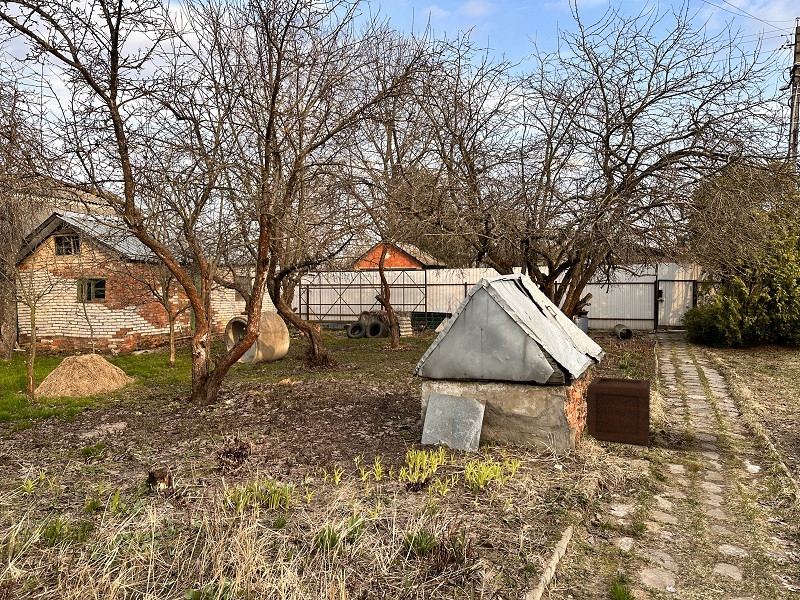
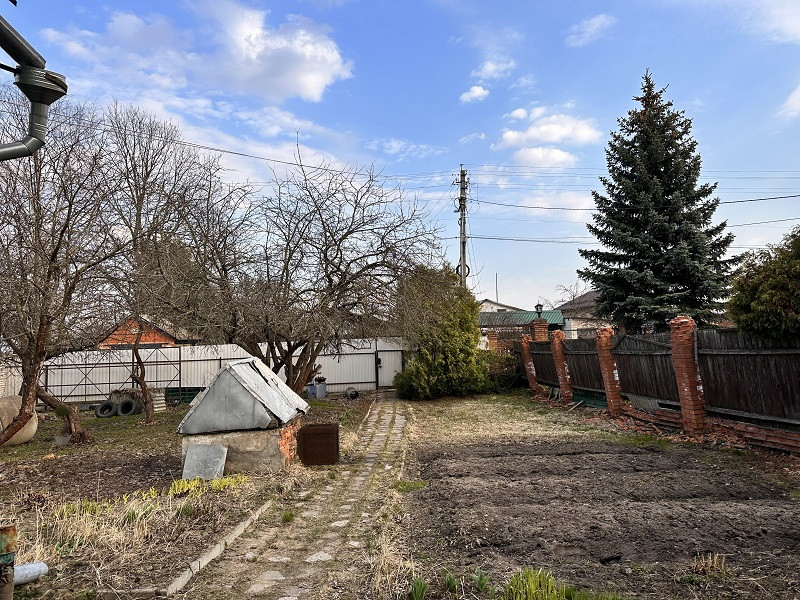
potted tree: none [298,325,315,367] -> present [54,407,72,445]

